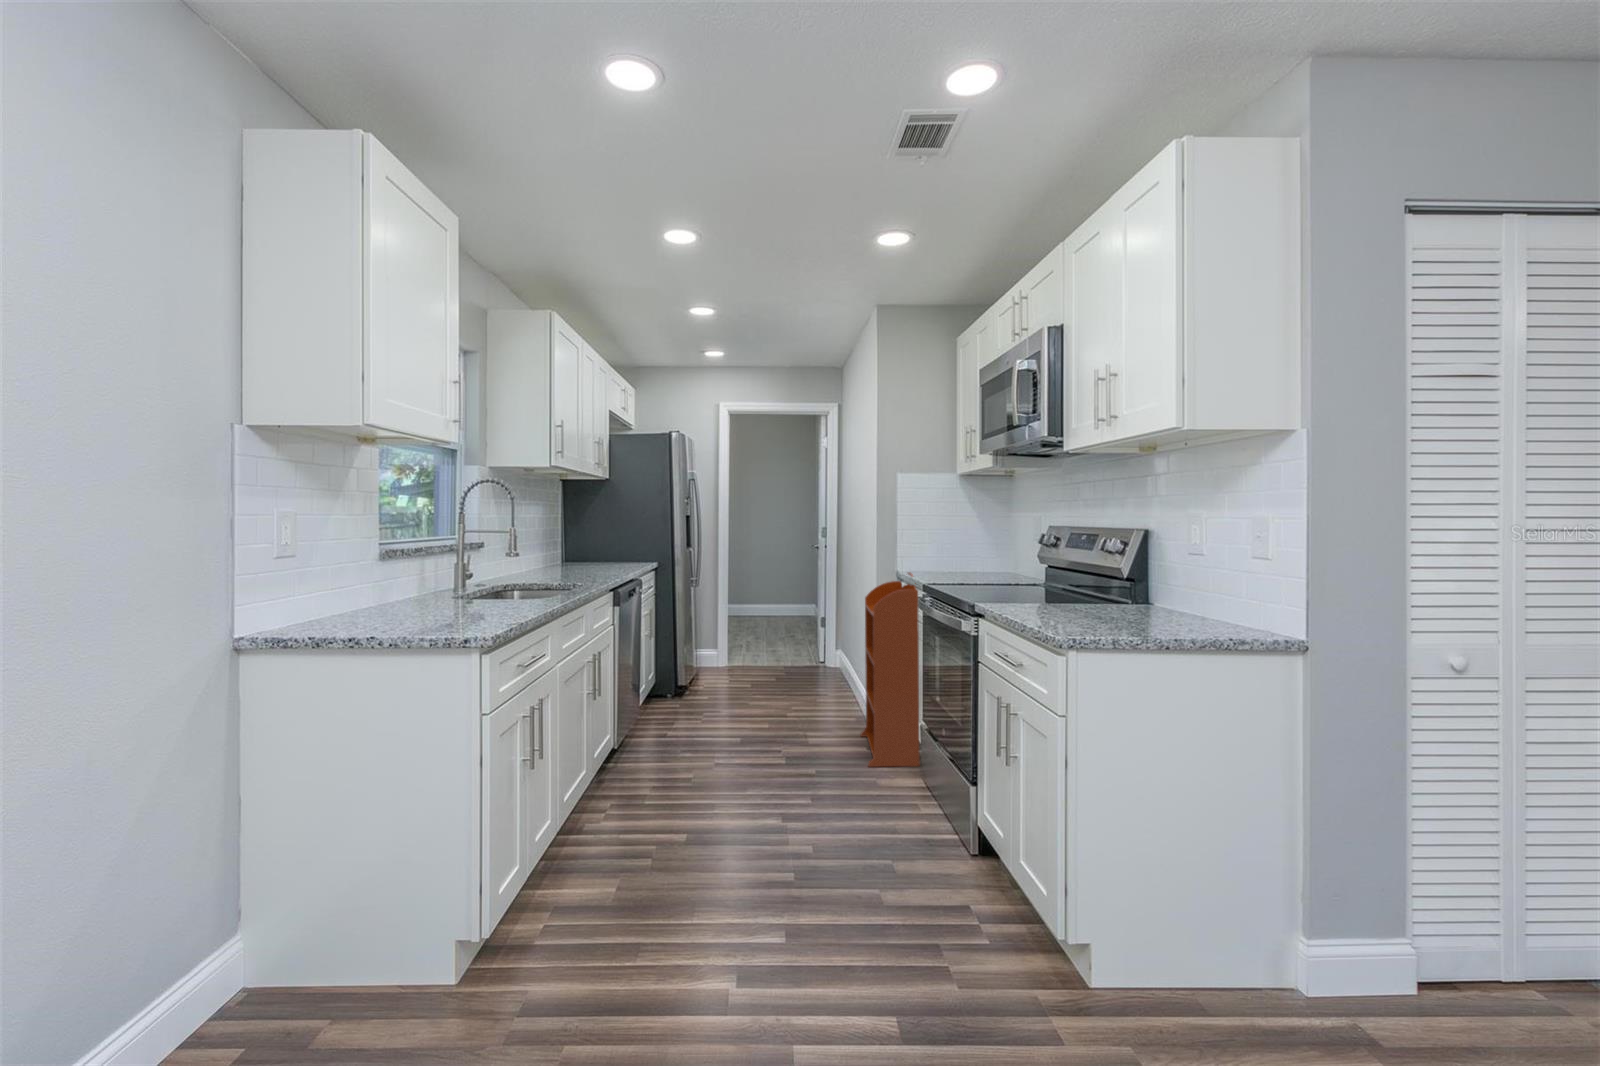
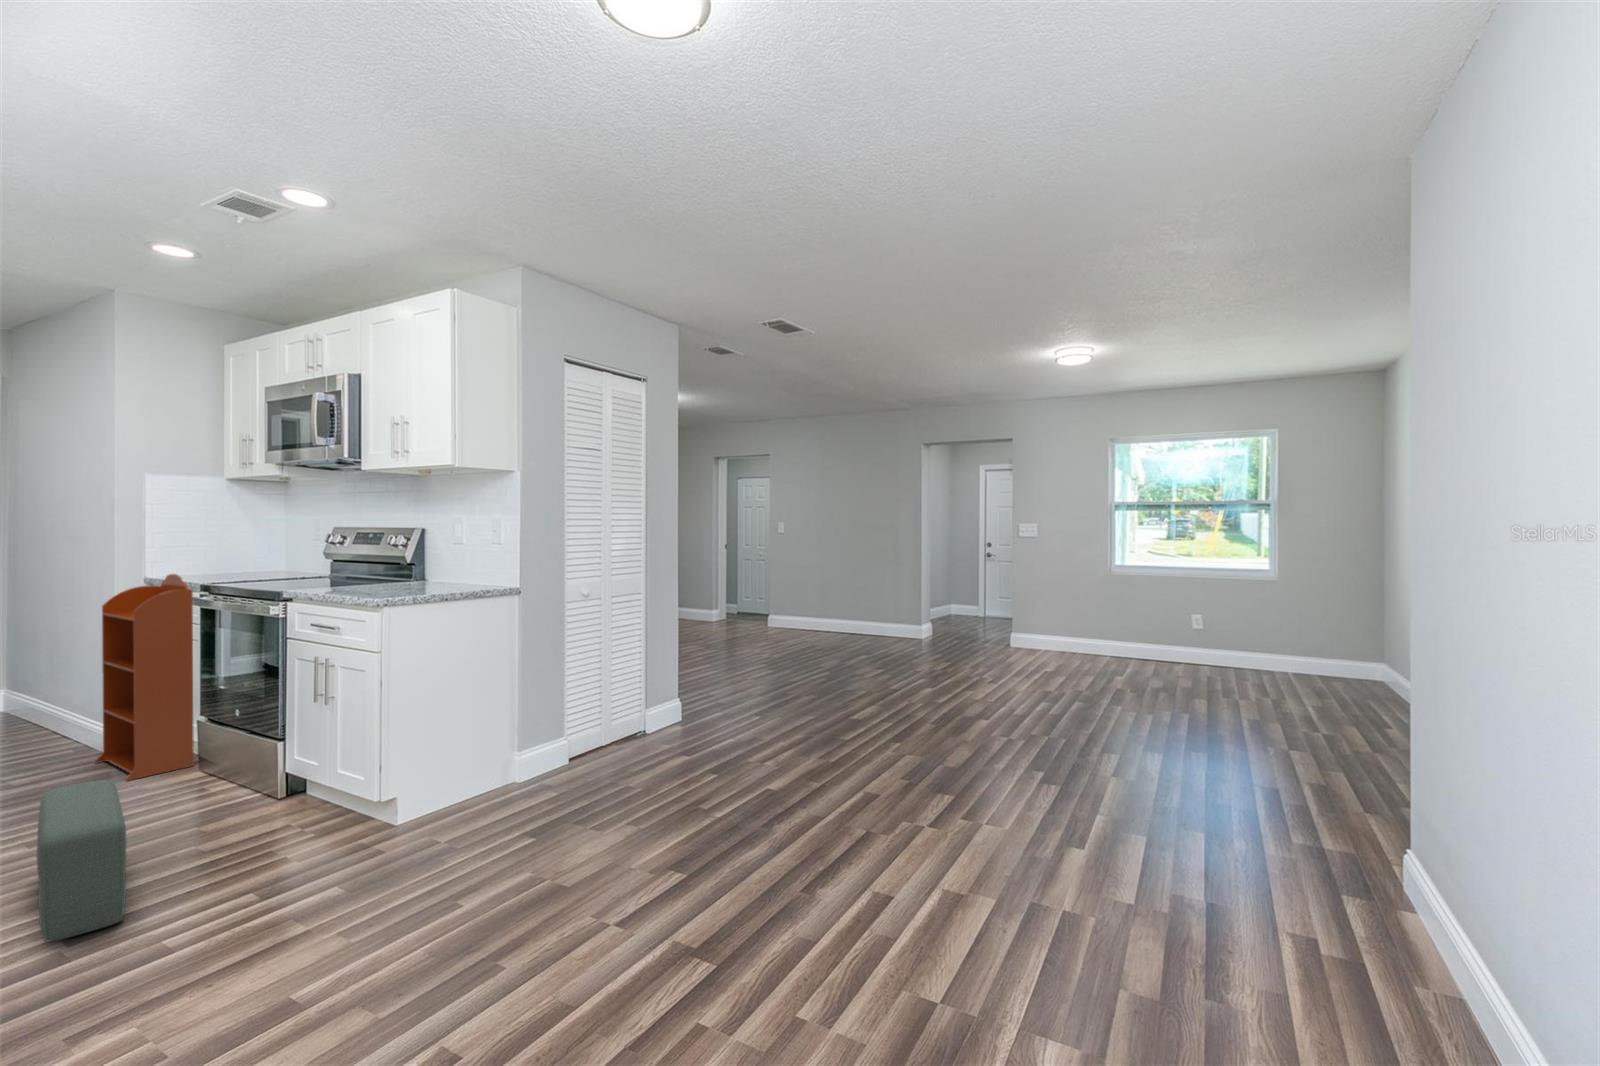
pouf: none [702,790,808,996] -> present [37,780,127,942]

